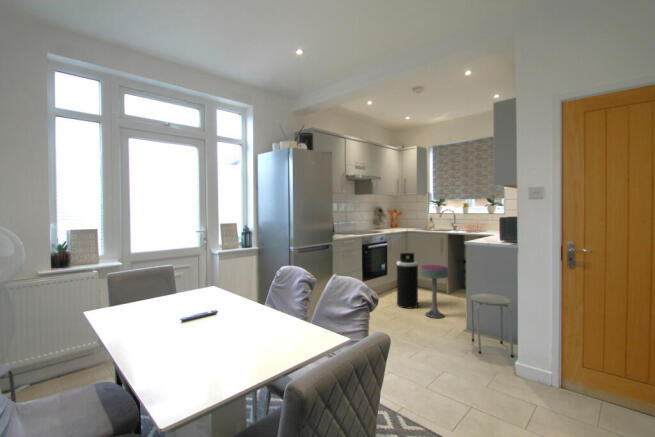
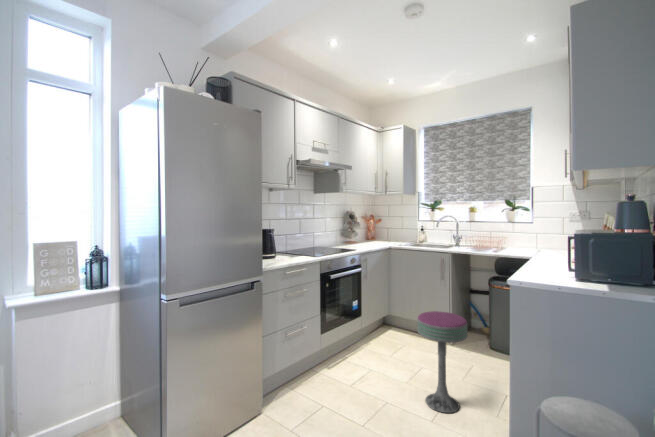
trash can: present [397,253,418,308] -> none [376,287,411,384]

